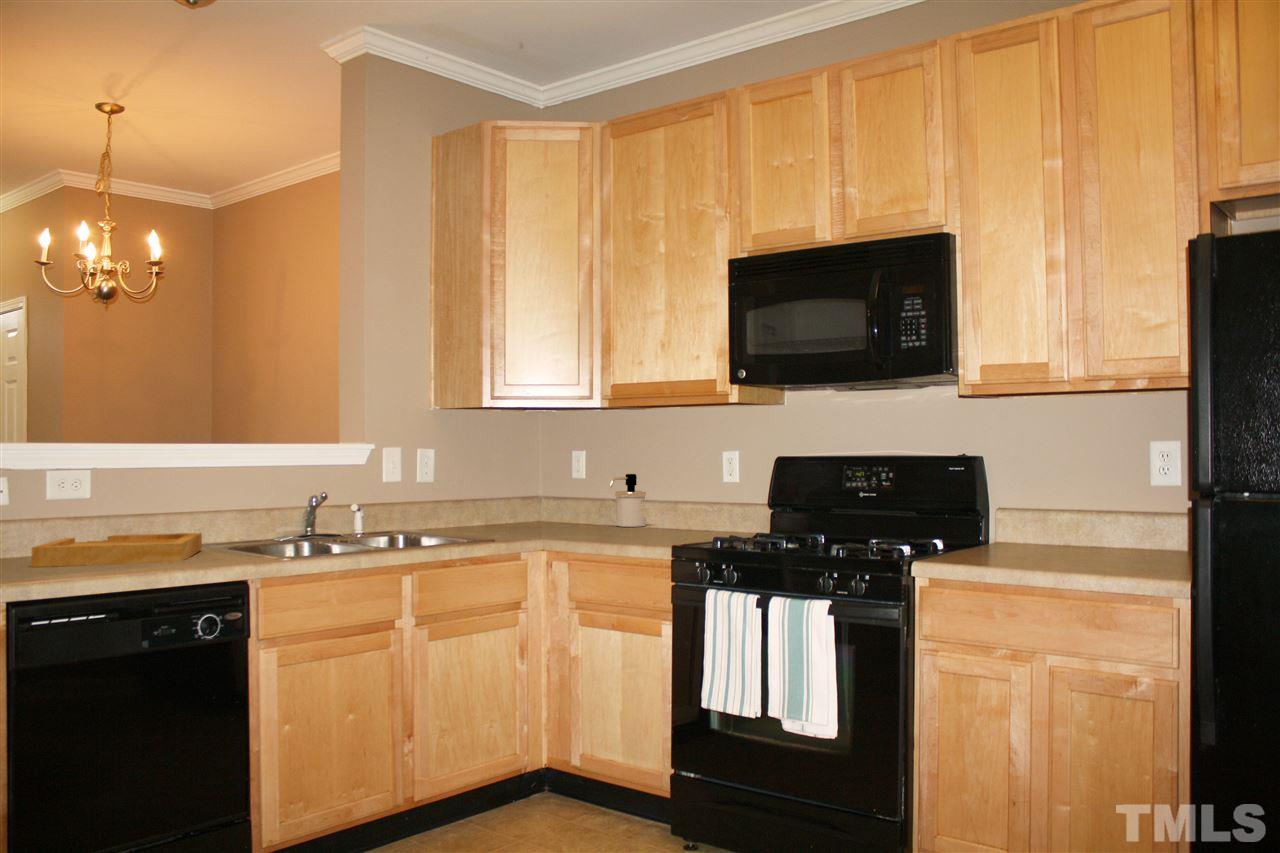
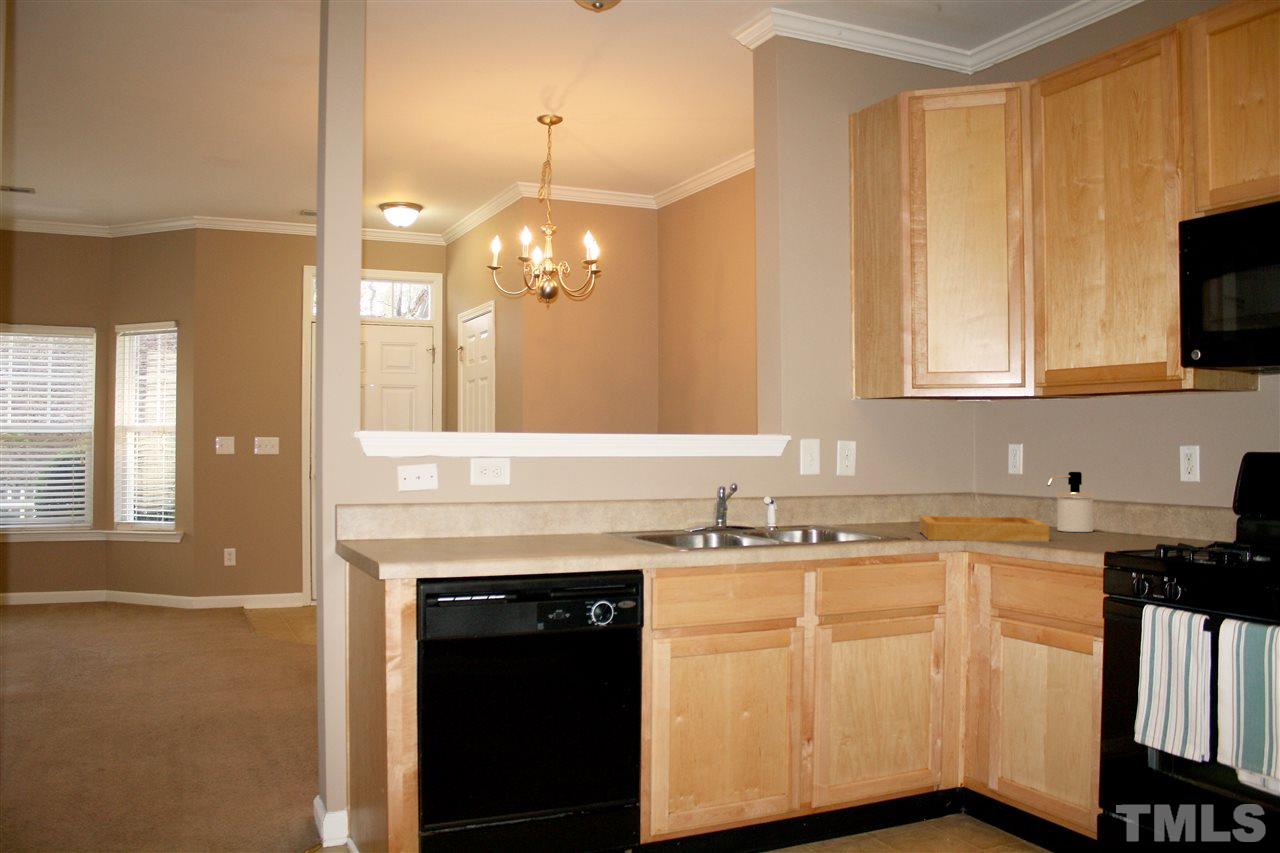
tray: present [32,533,202,567] -> present [919,516,1049,542]

